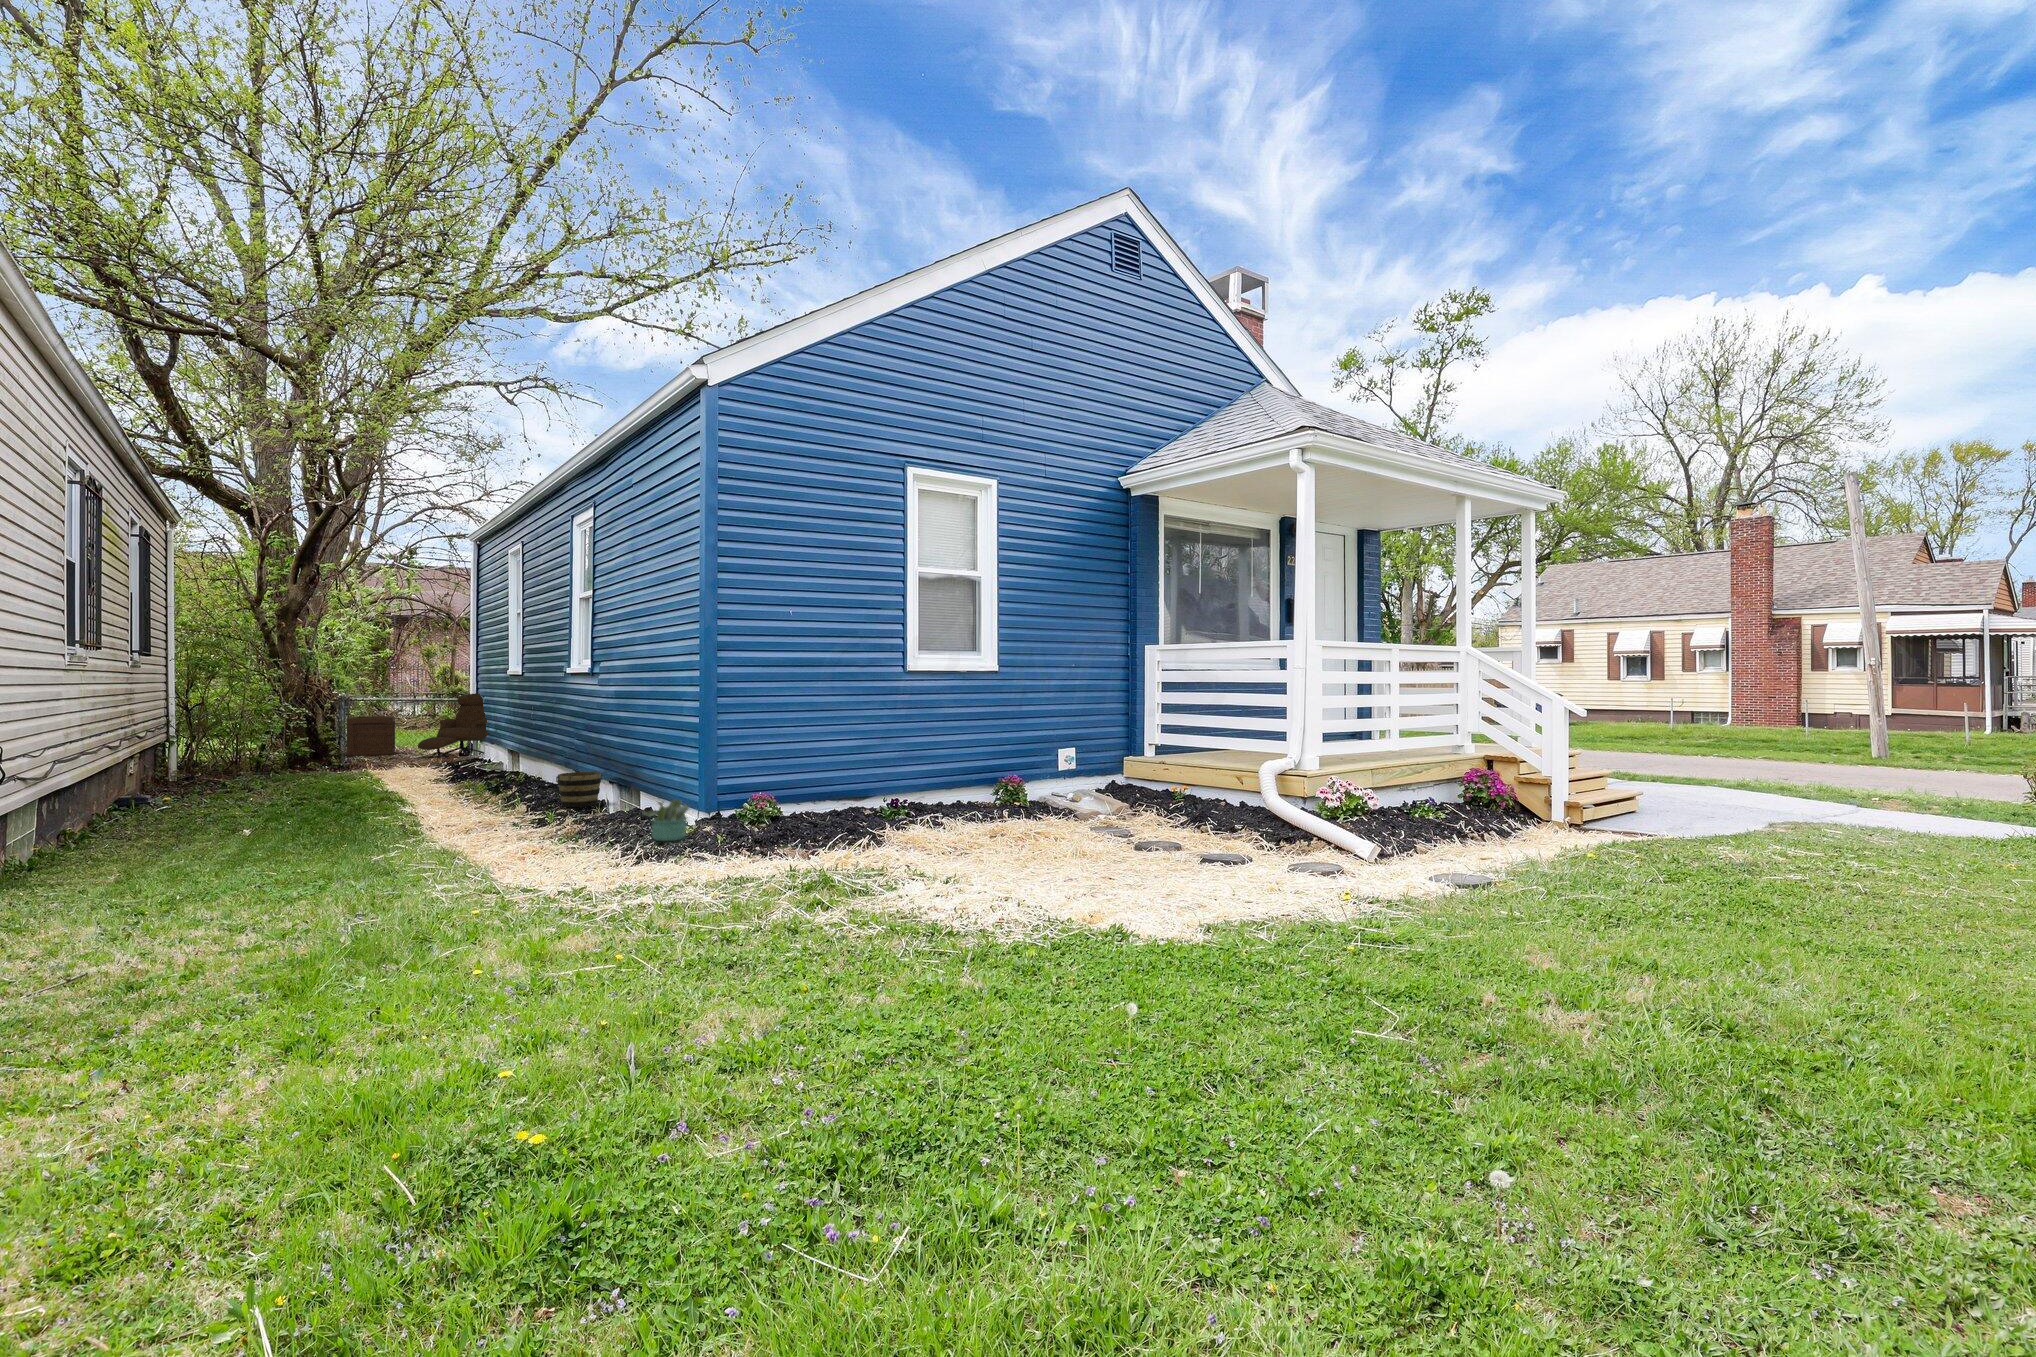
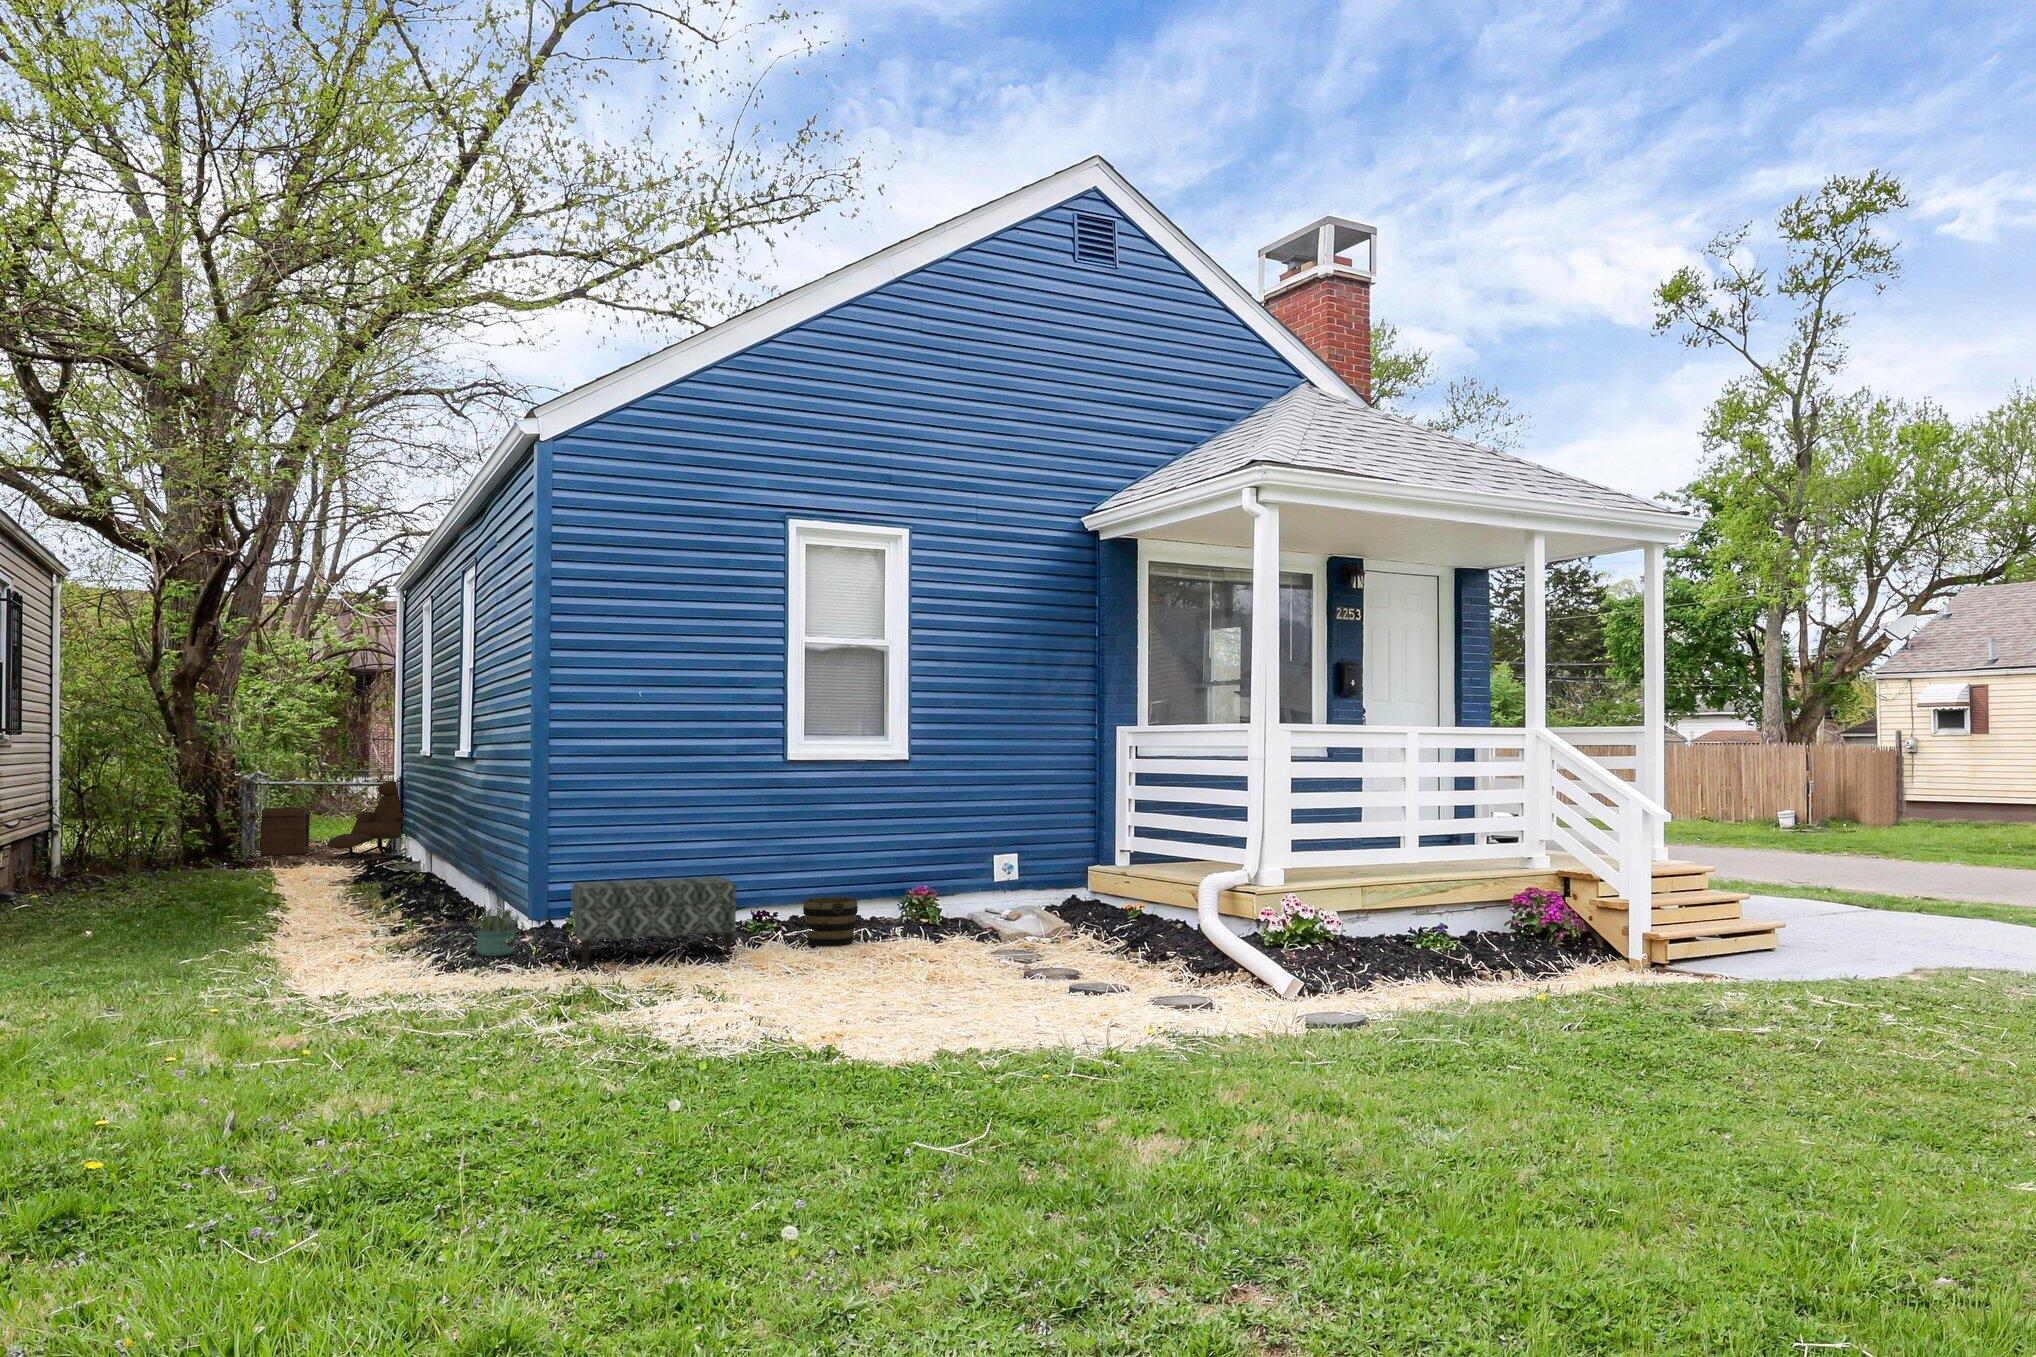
bench: none [738,769,882,846] -> present [571,876,736,963]
bucket: present [556,772,602,807] -> present [803,897,858,946]

